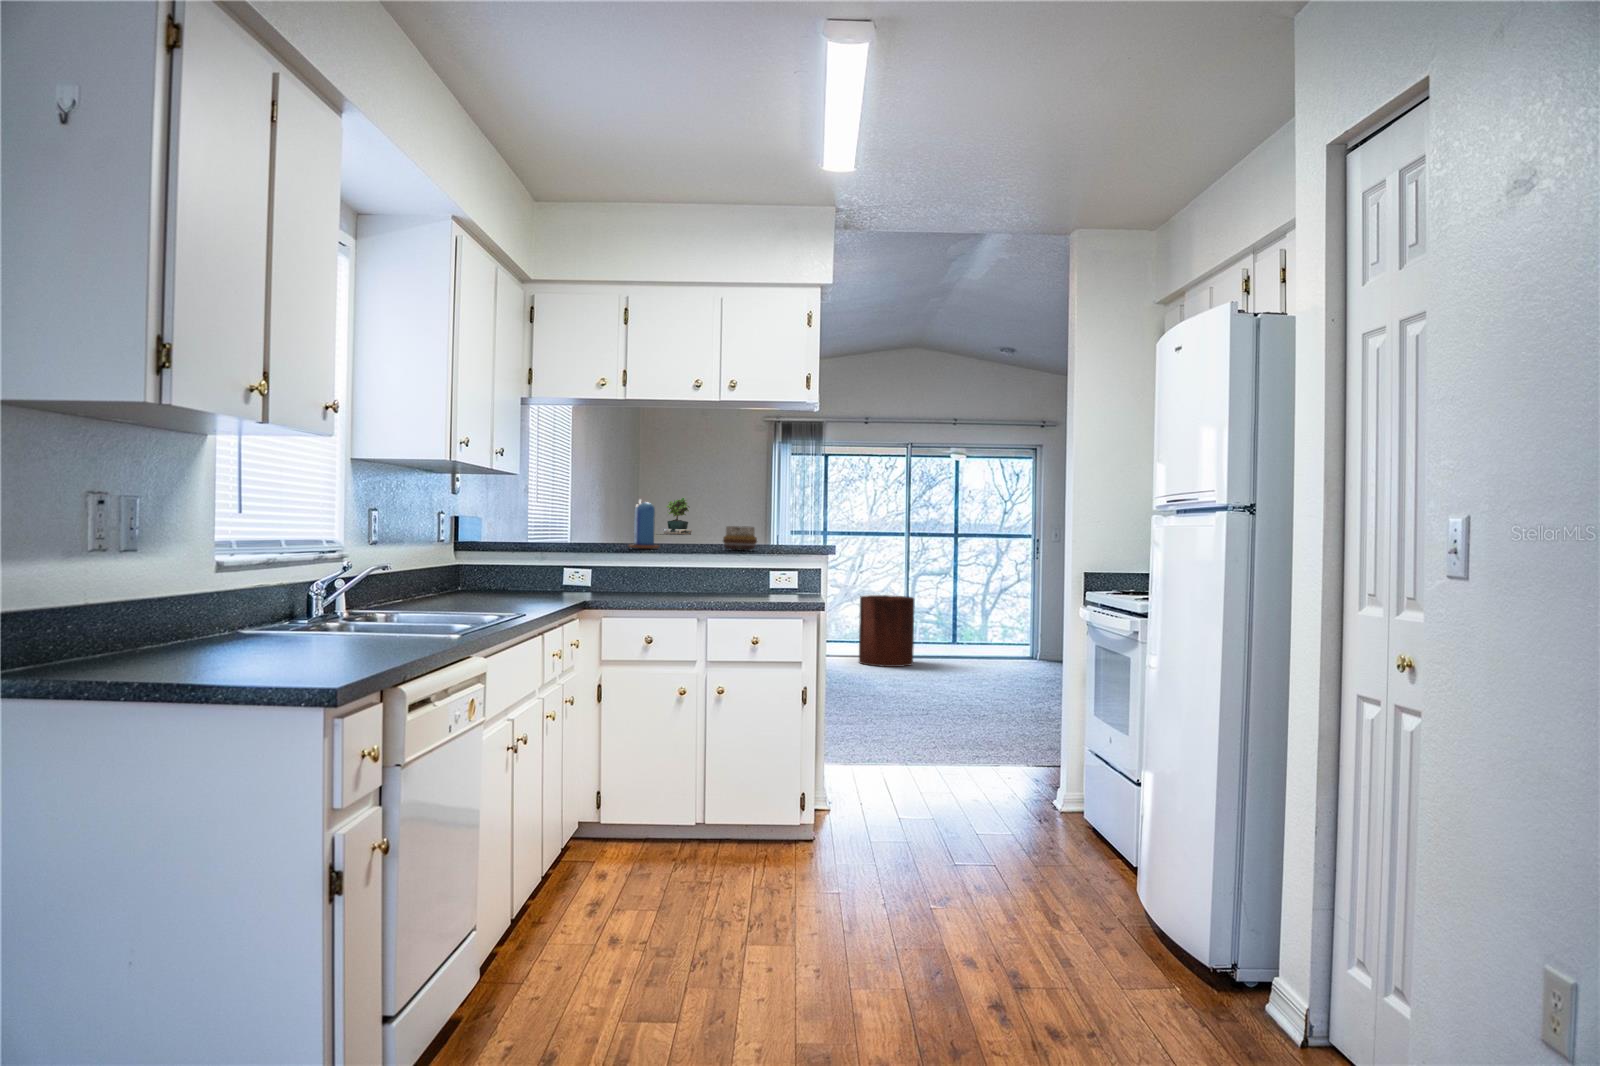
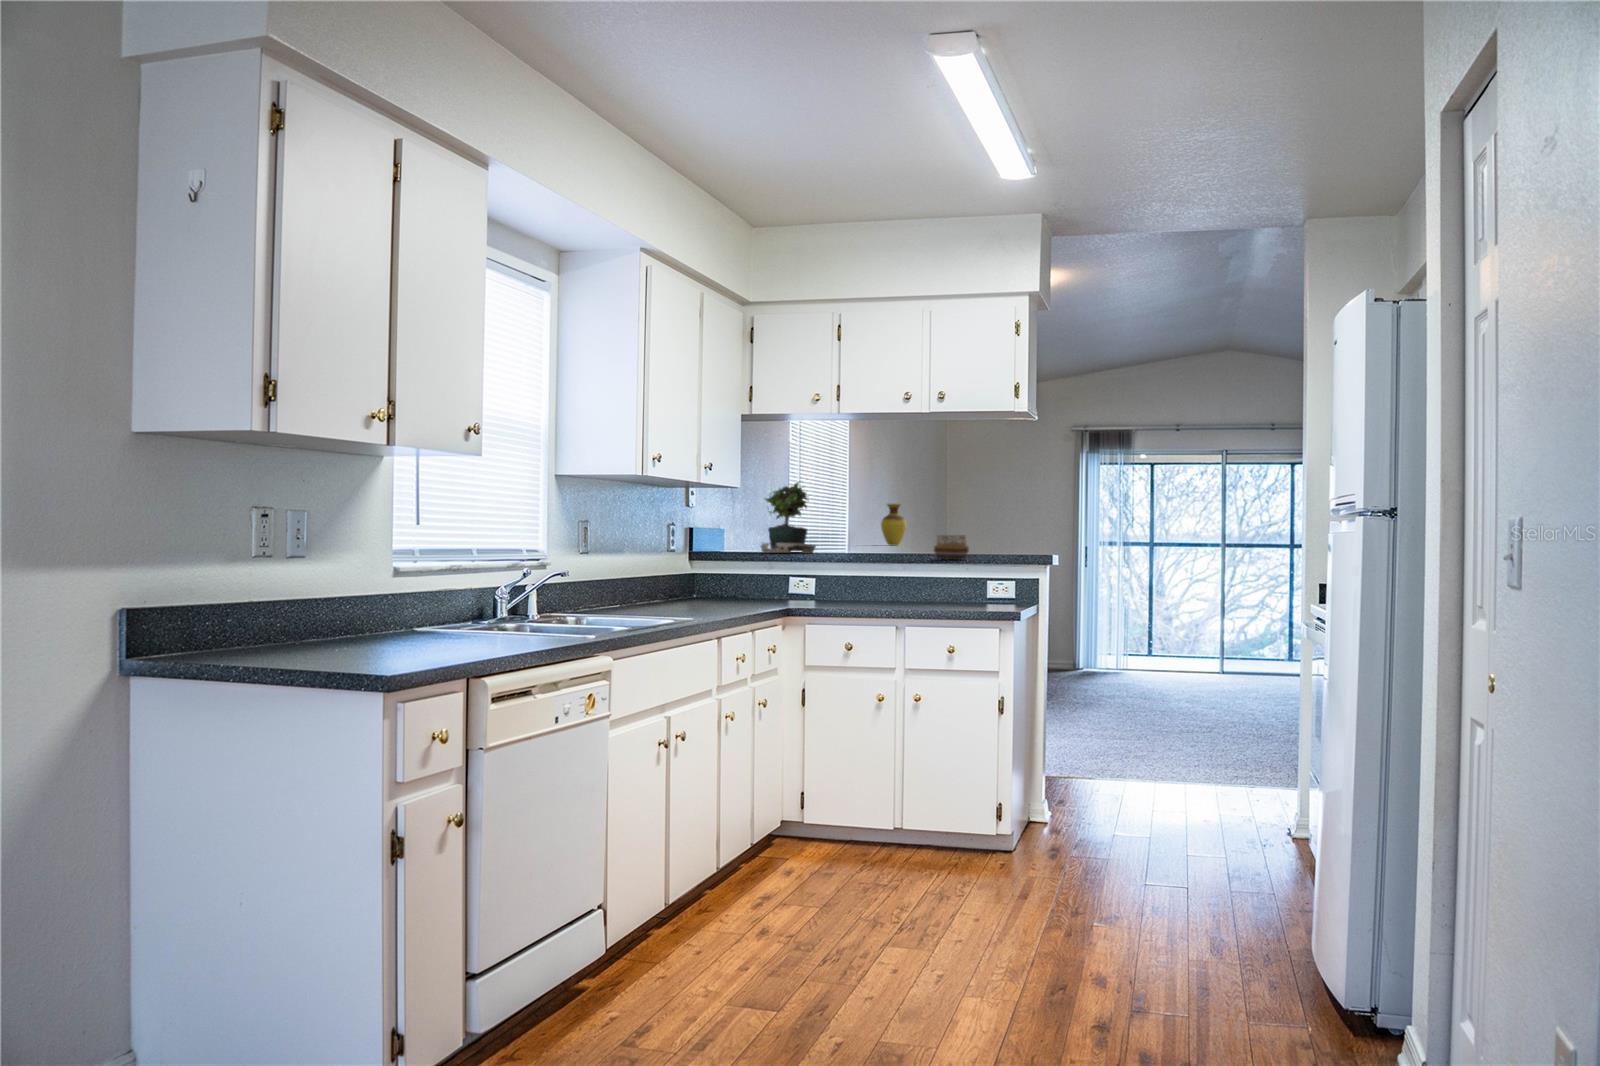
vase: none [589,496,613,535] -> present [881,504,906,545]
potted plant: present [663,498,692,535] -> present [761,481,816,553]
candle: present [628,500,659,549] -> none [845,509,872,558]
trash can: present [859,595,914,667] -> none [1203,615,1273,700]

